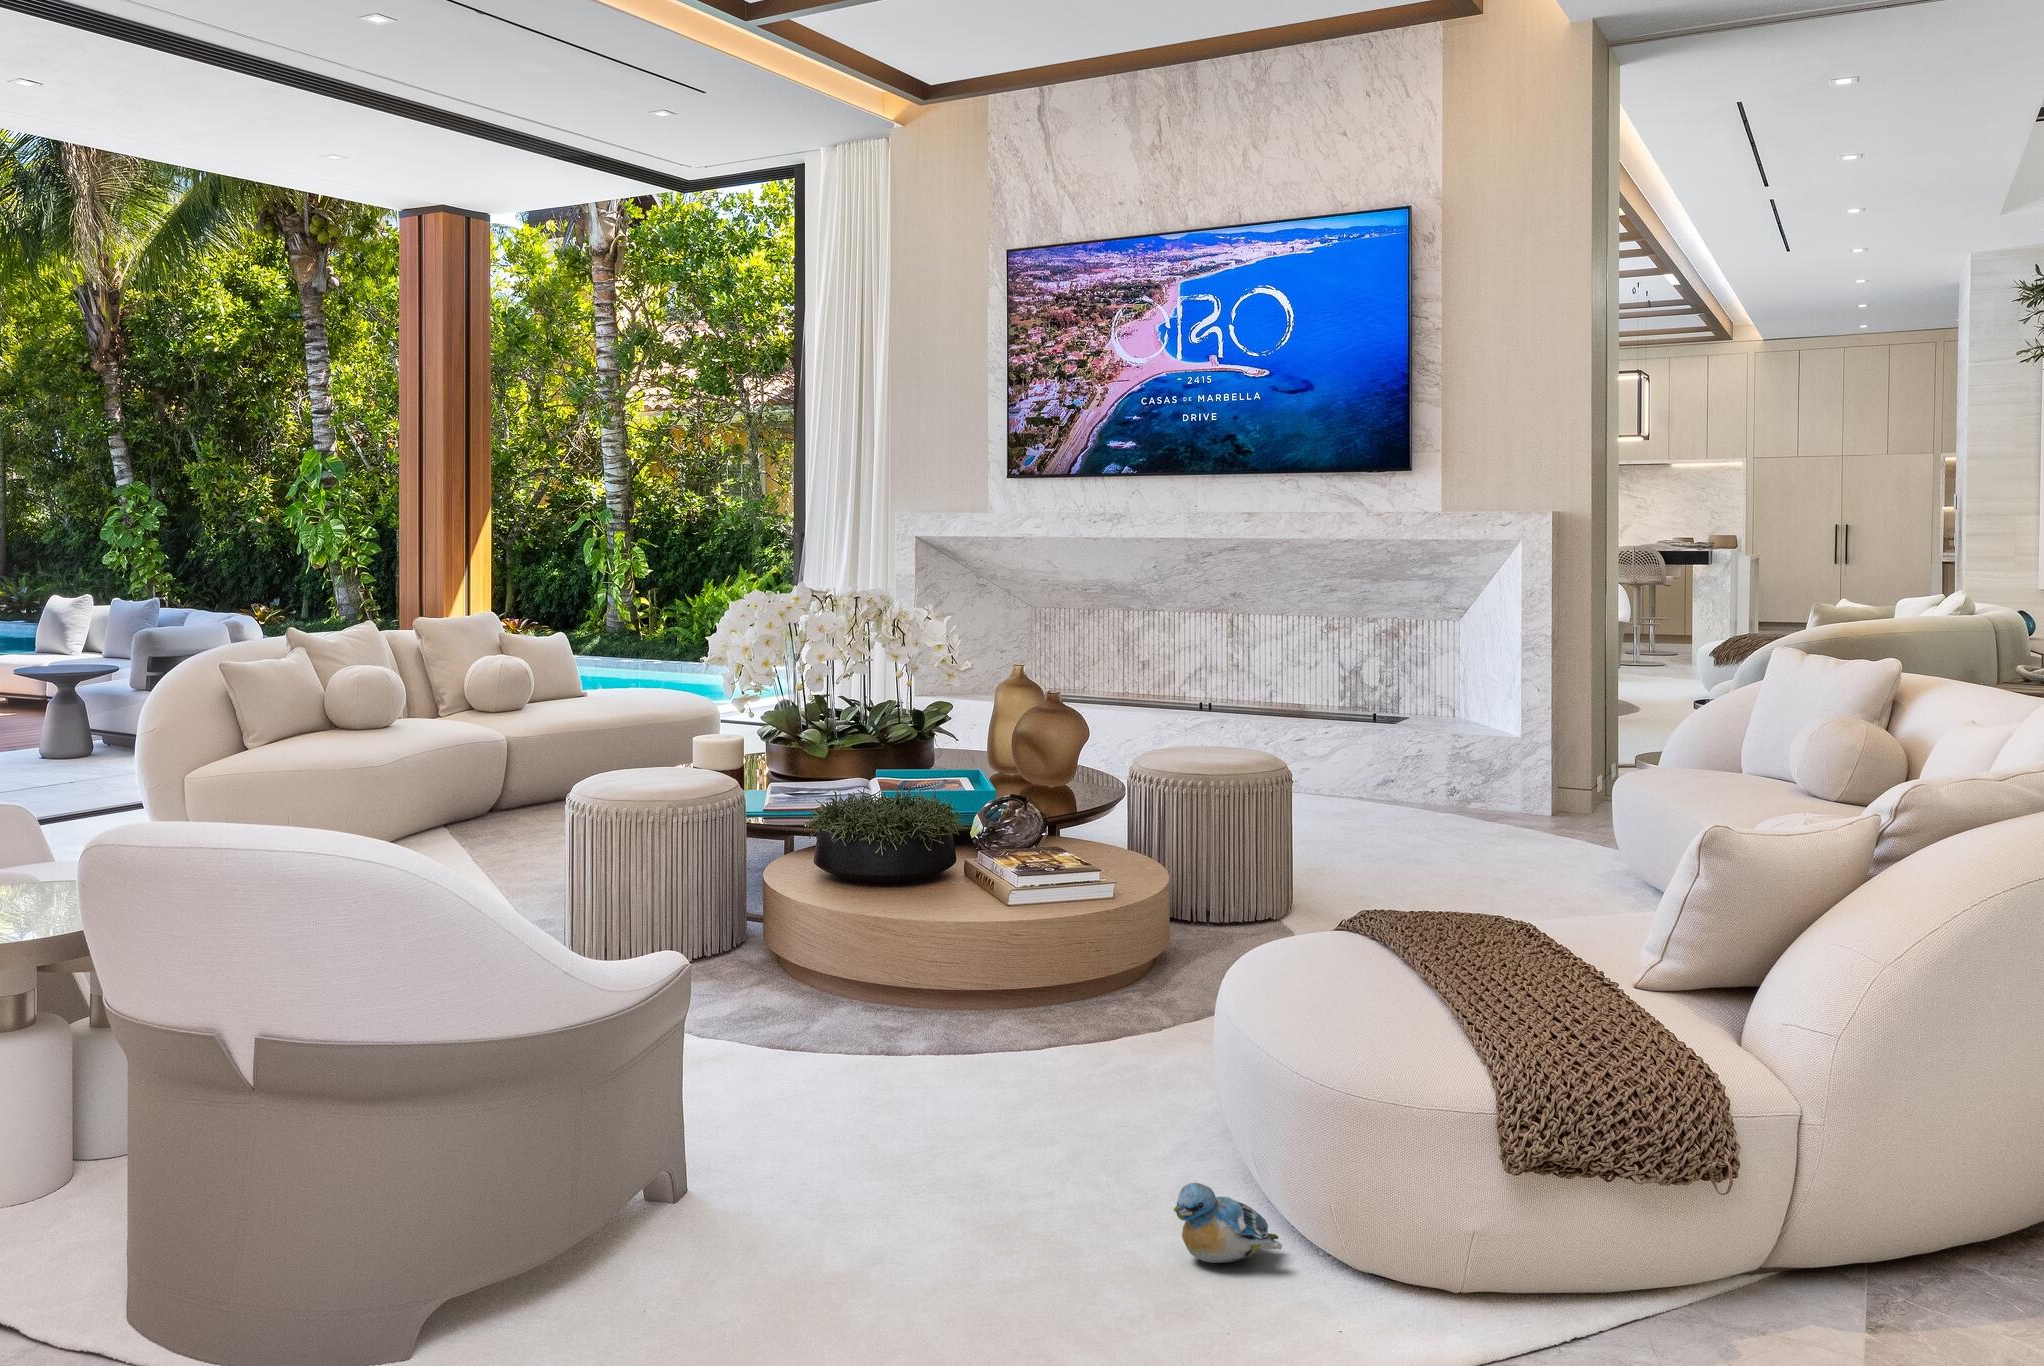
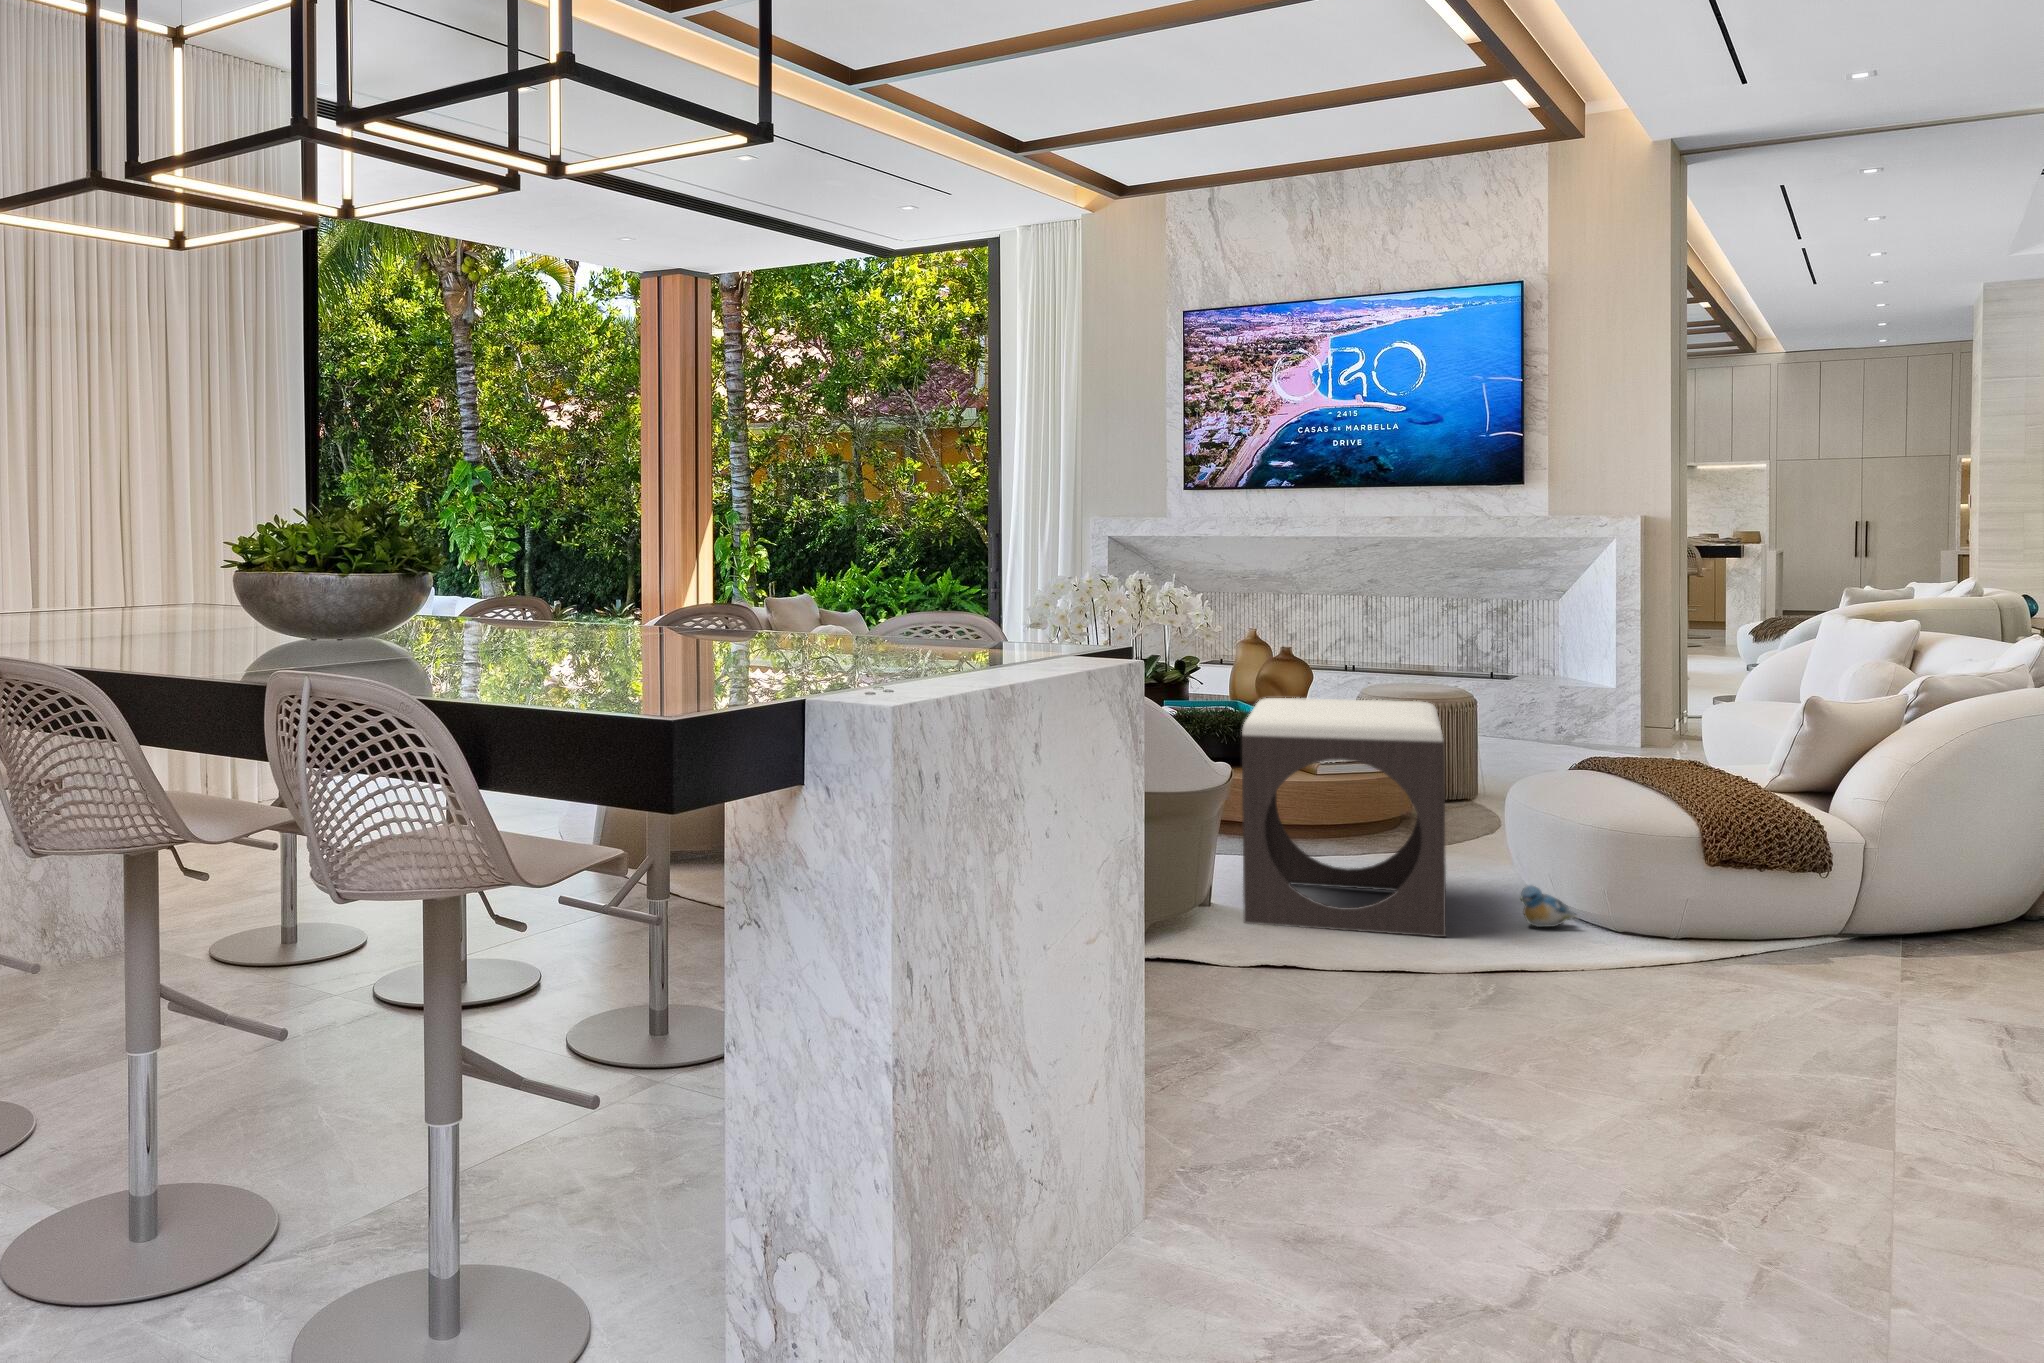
footstool: none [670,804,1092,1300] -> present [1242,698,1446,937]

